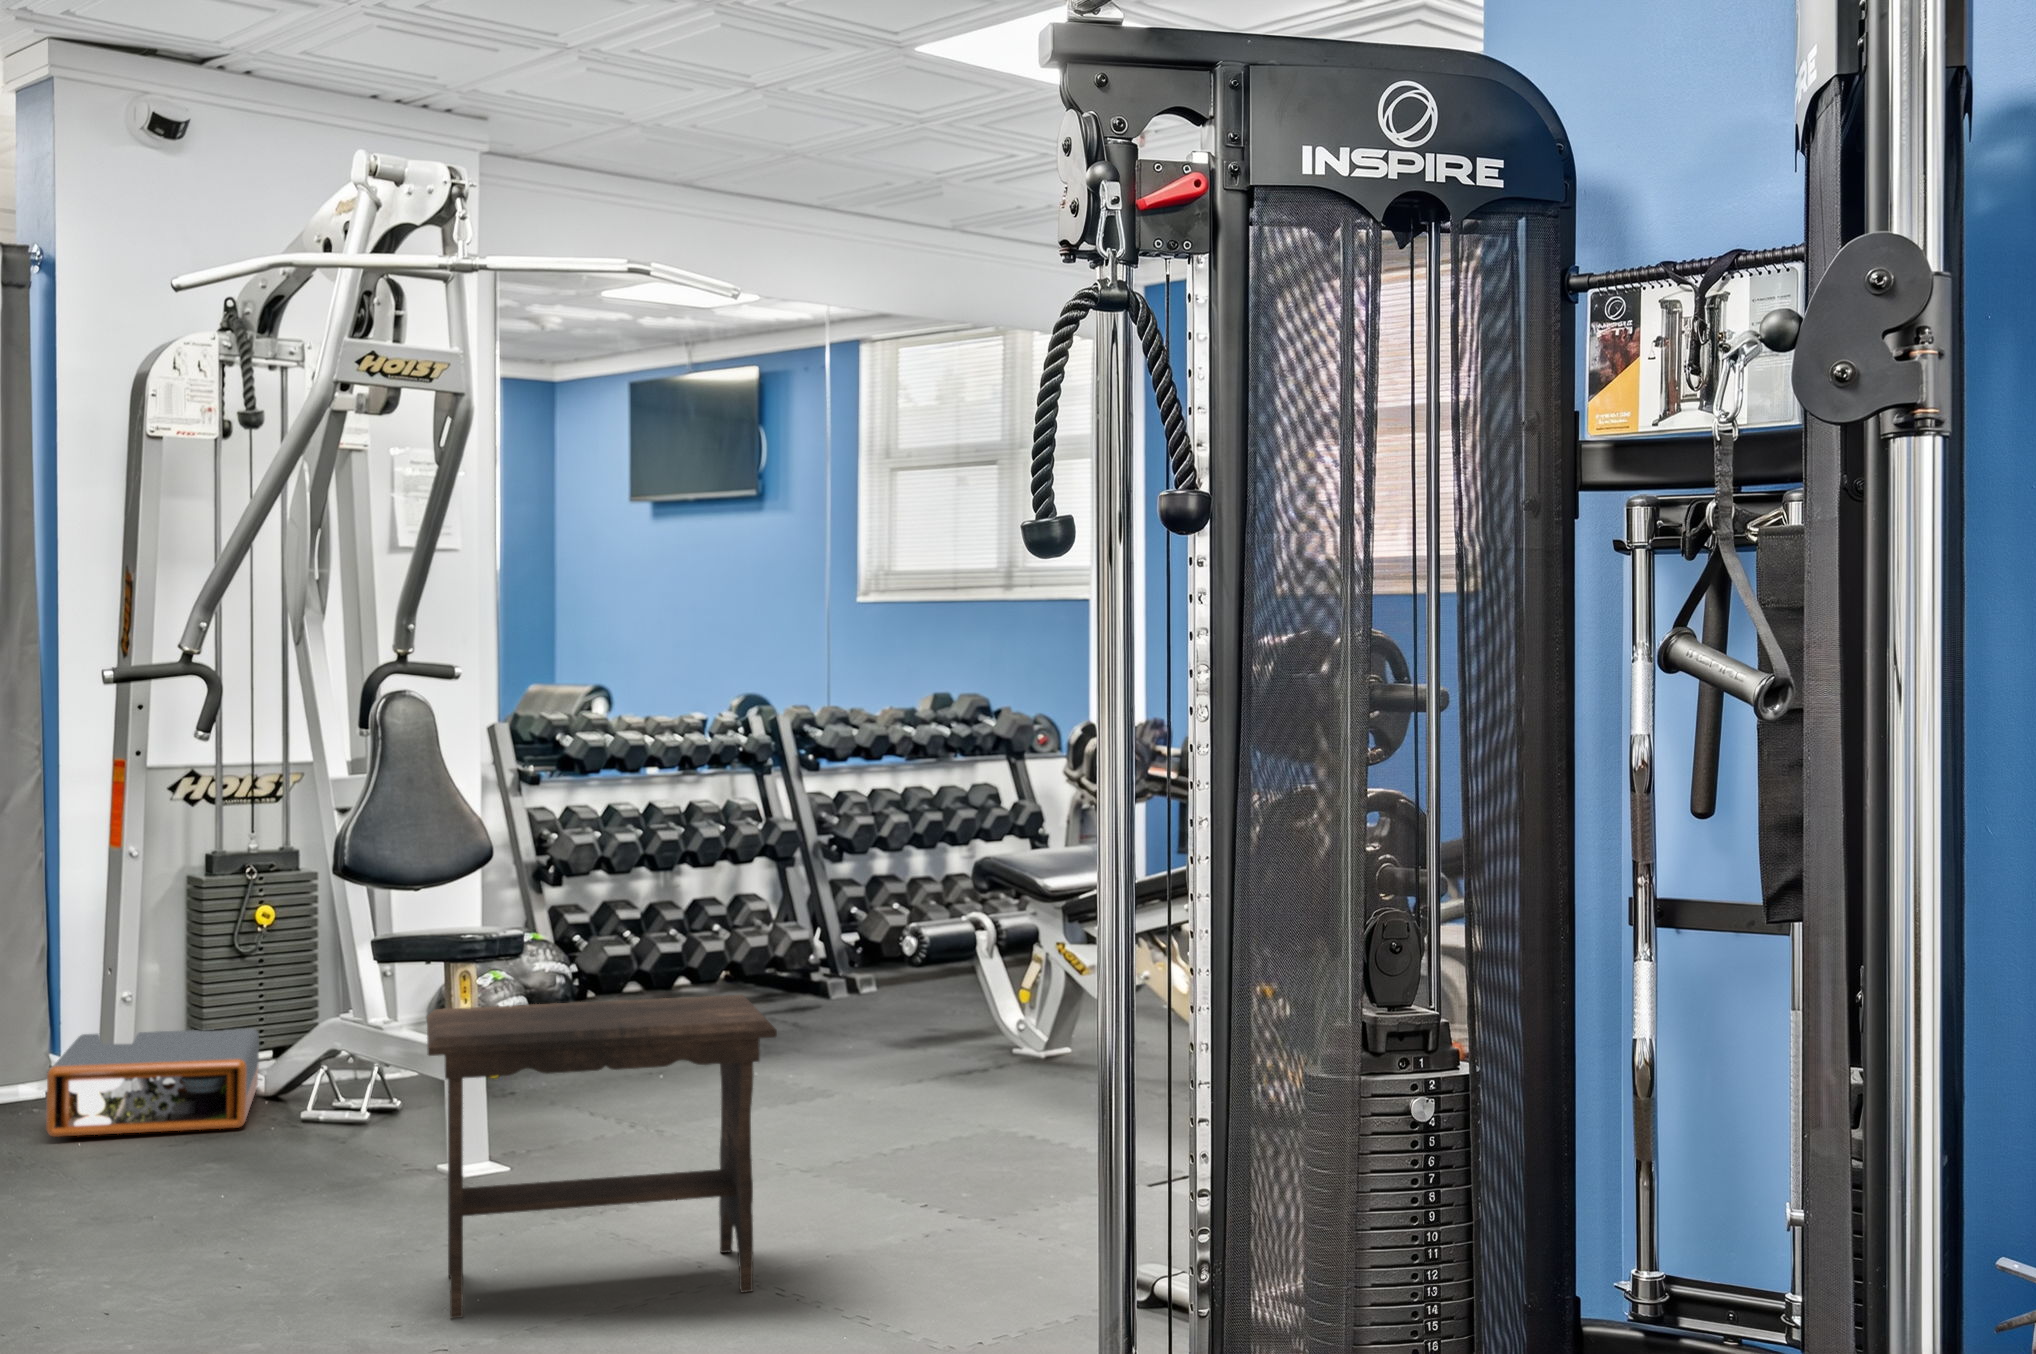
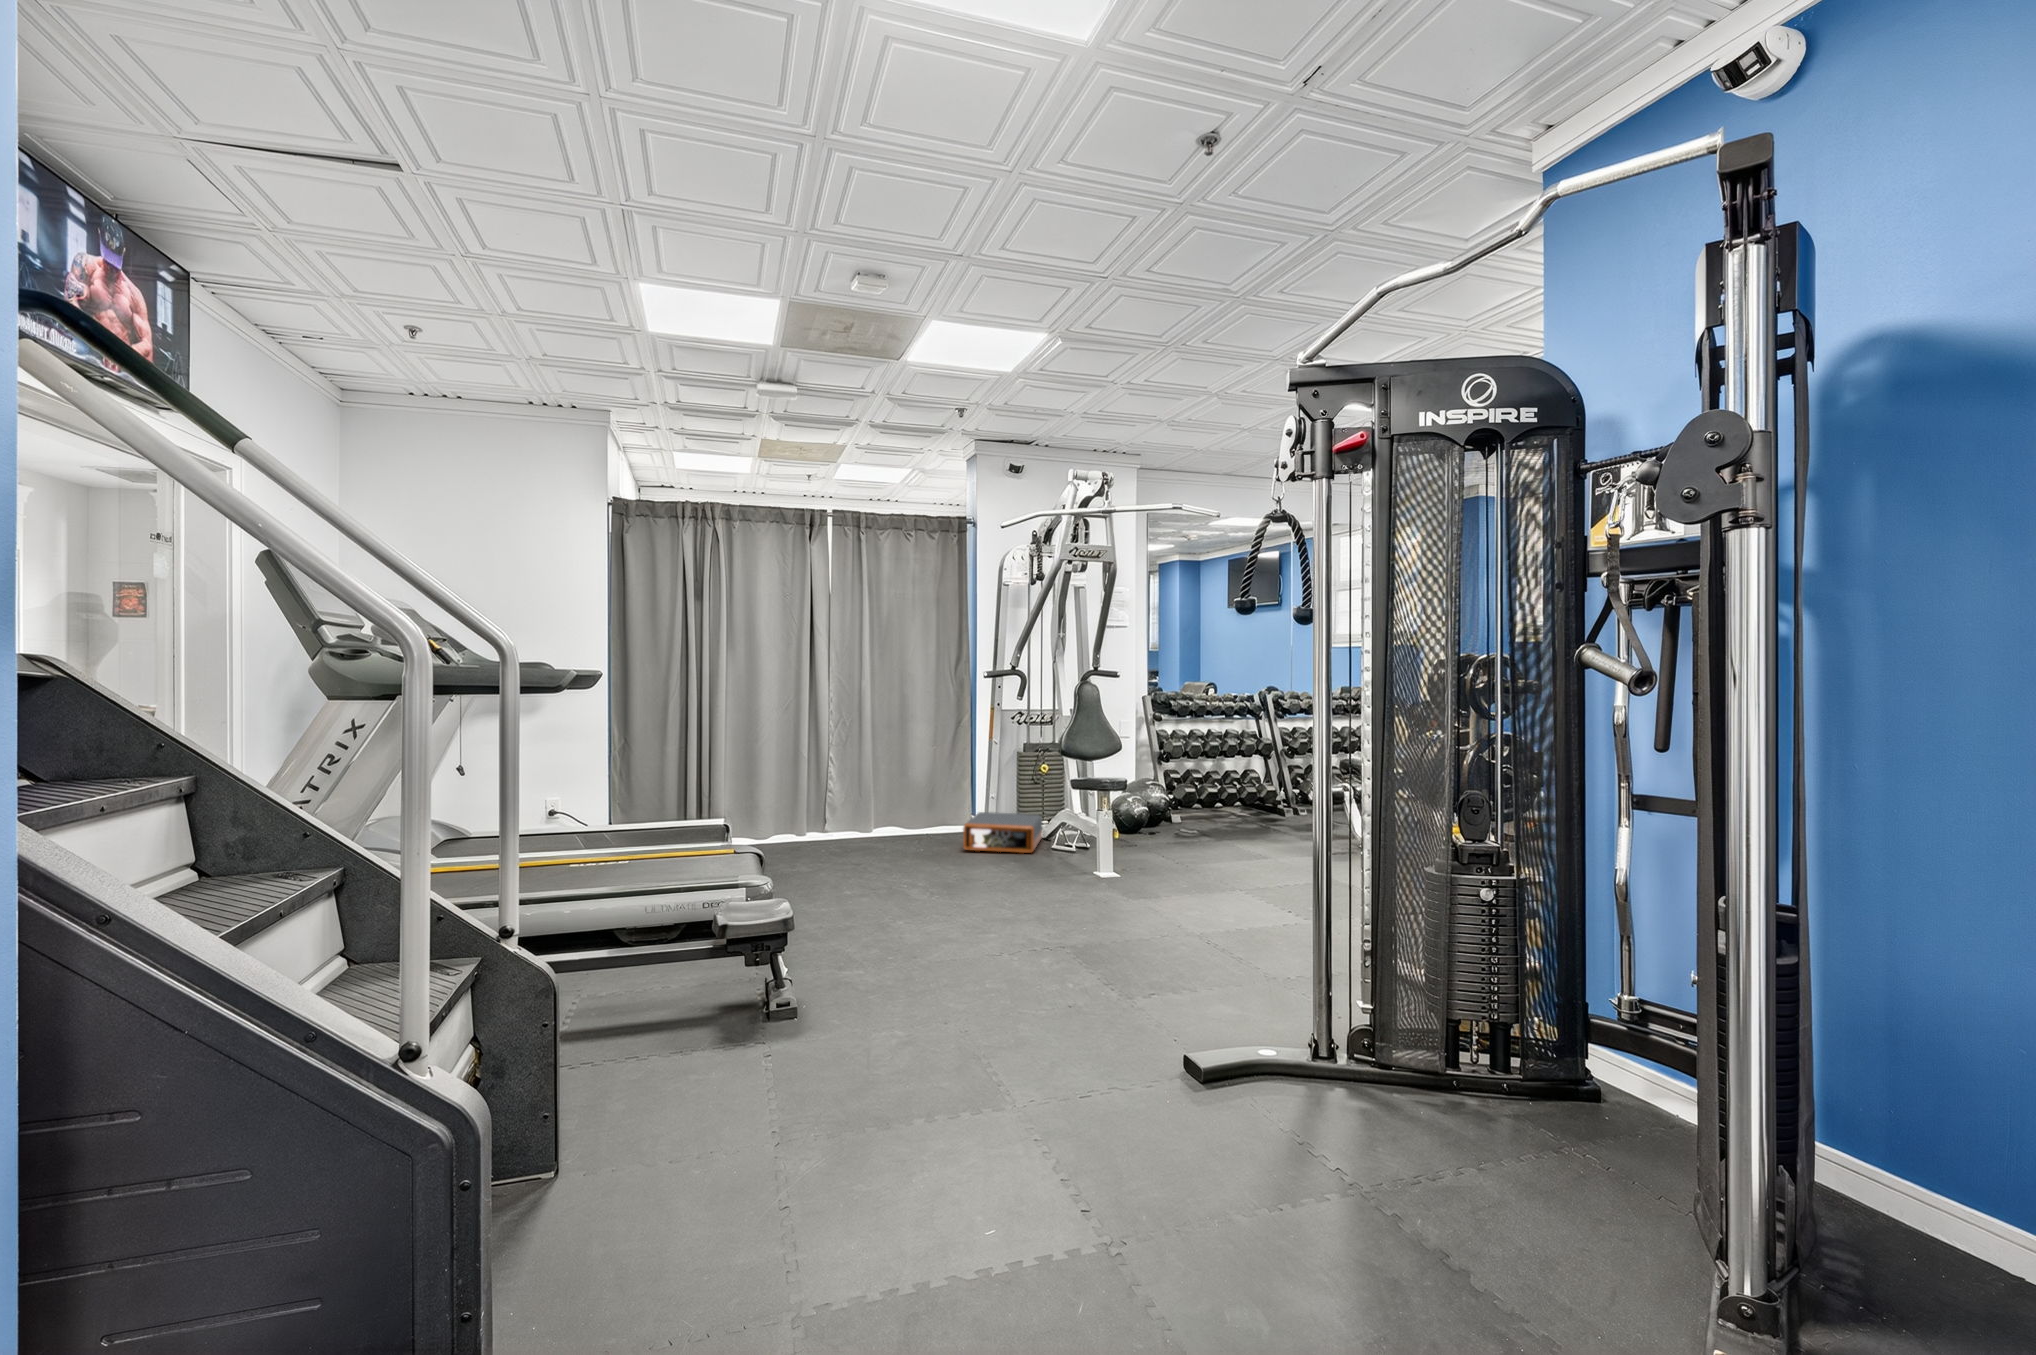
footstool: present [427,995,777,1318] -> none [1078,811,1226,944]

